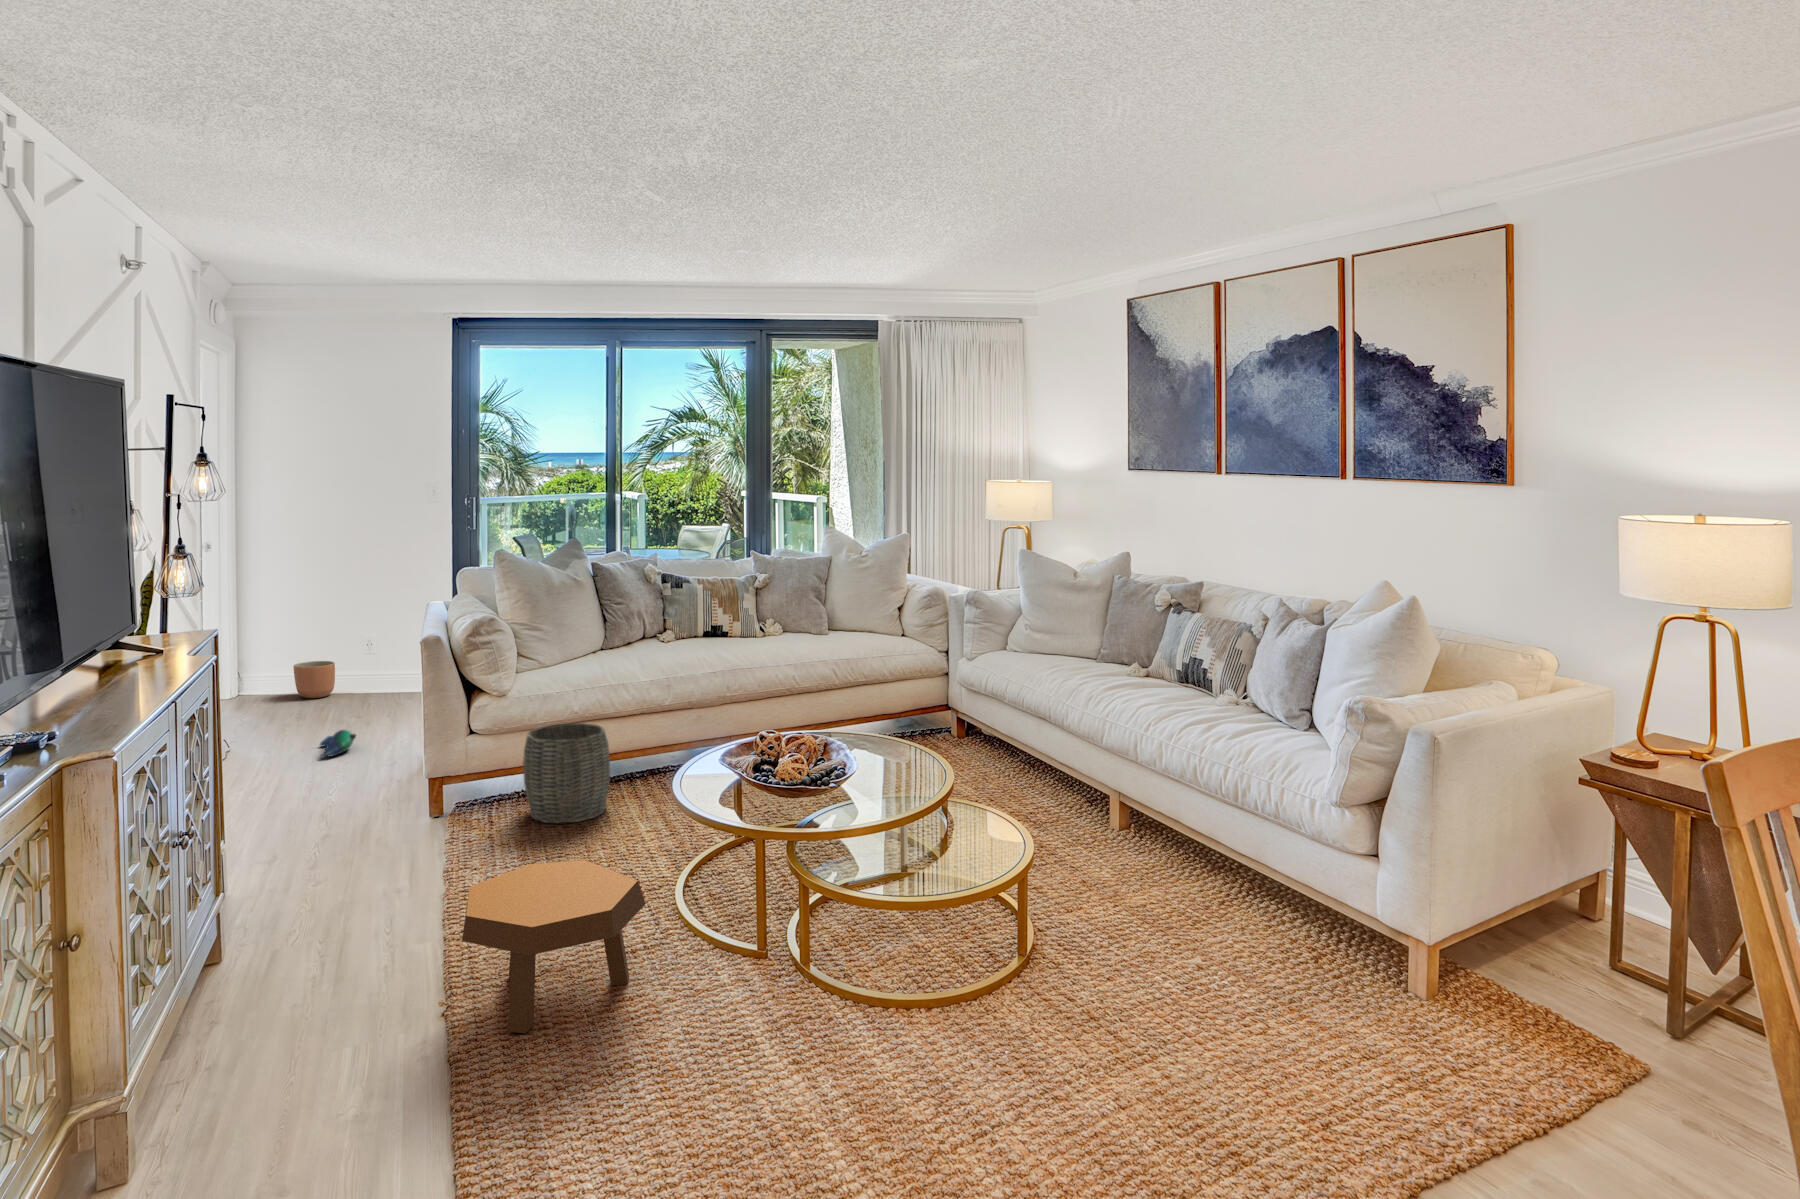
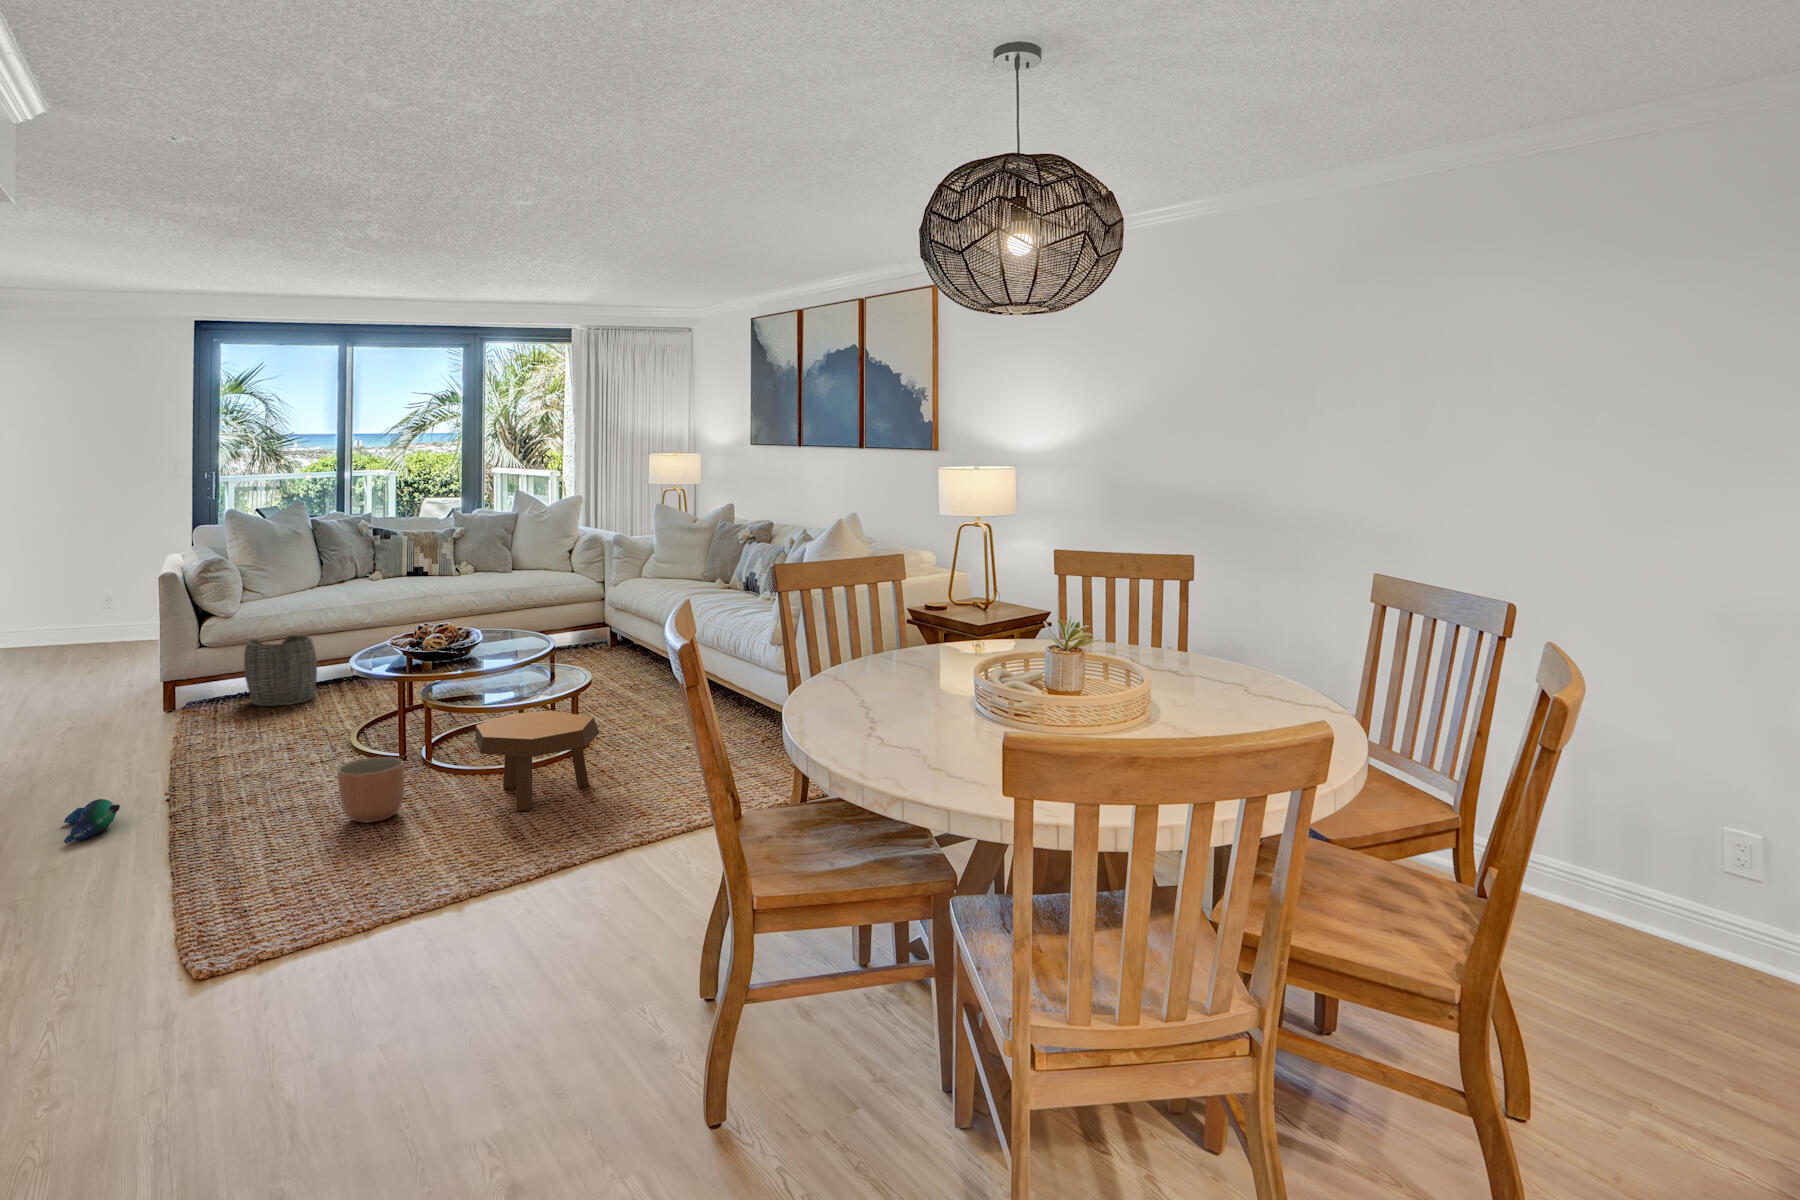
planter: present [293,661,335,698] -> present [337,757,404,823]
plush toy: present [320,730,356,758] -> present [64,799,120,843]
footstool: present [462,860,646,1033] -> present [476,710,600,811]

